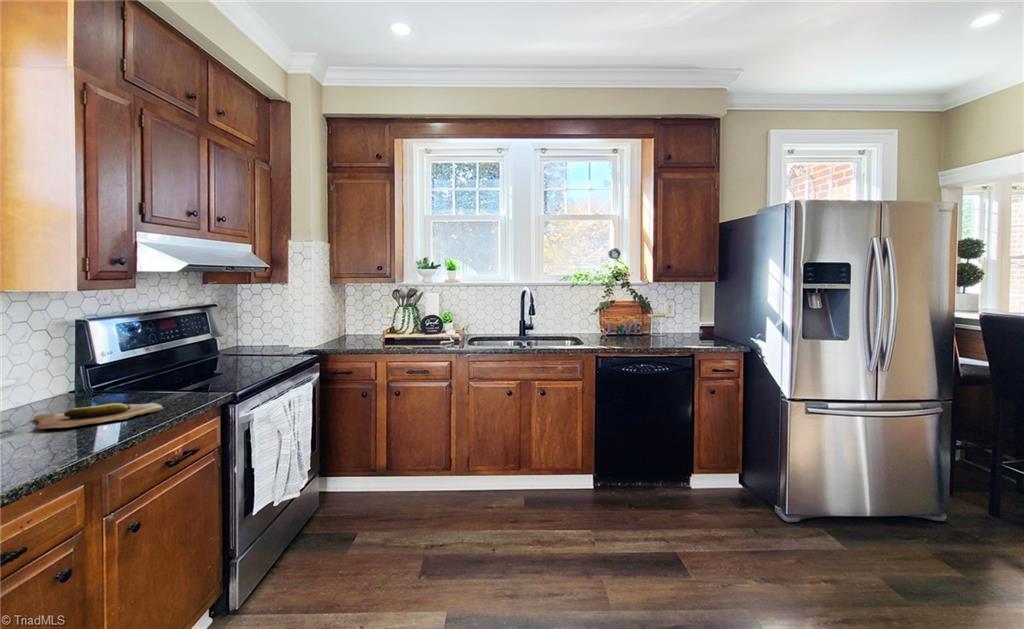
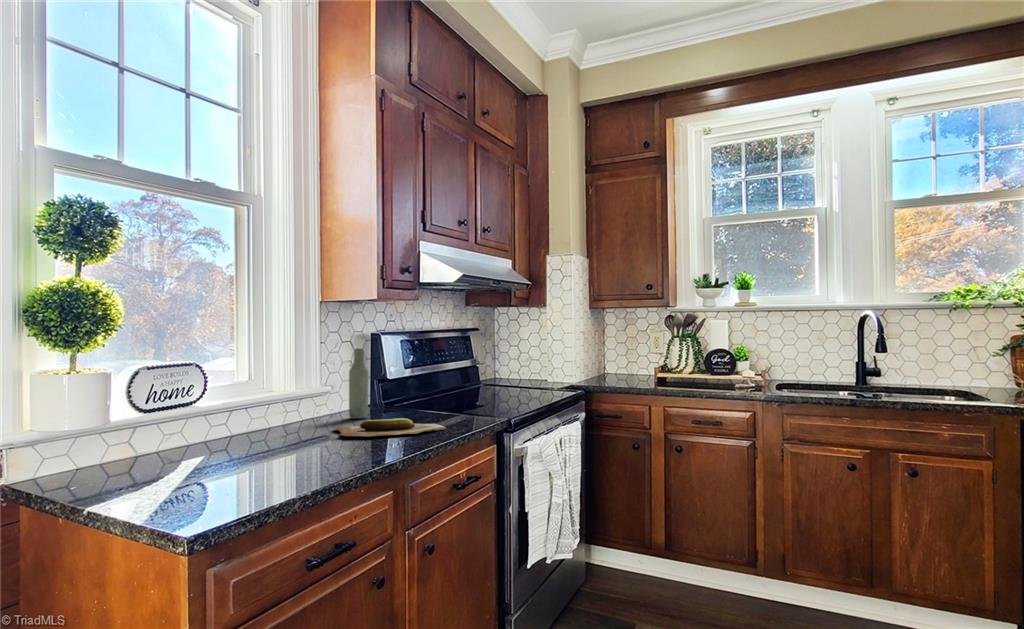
bottle: none [62,334,87,401] -> present [349,348,369,419]

